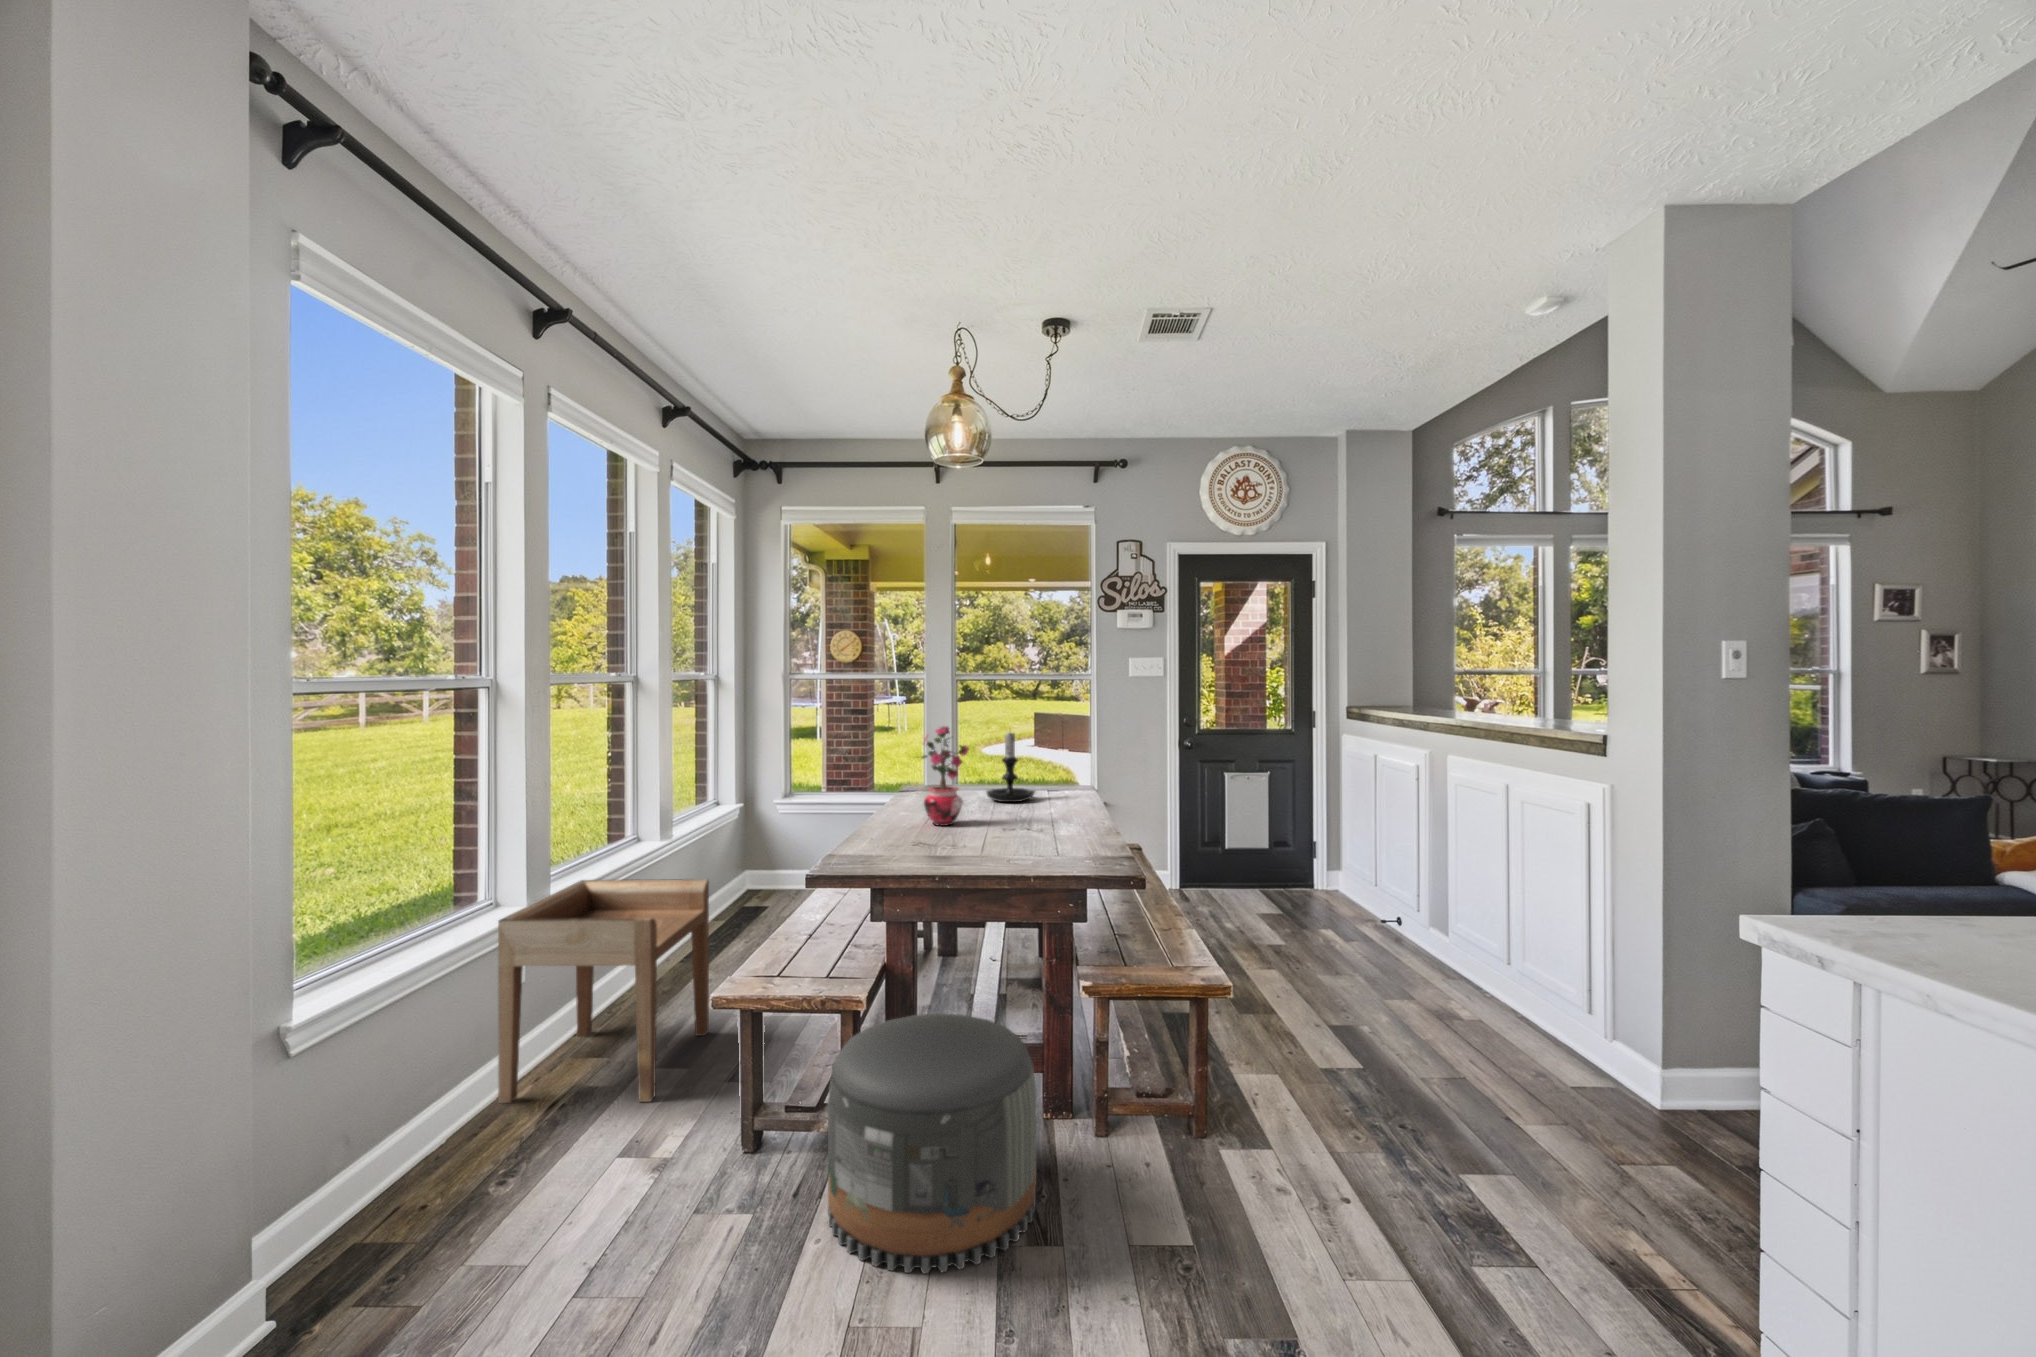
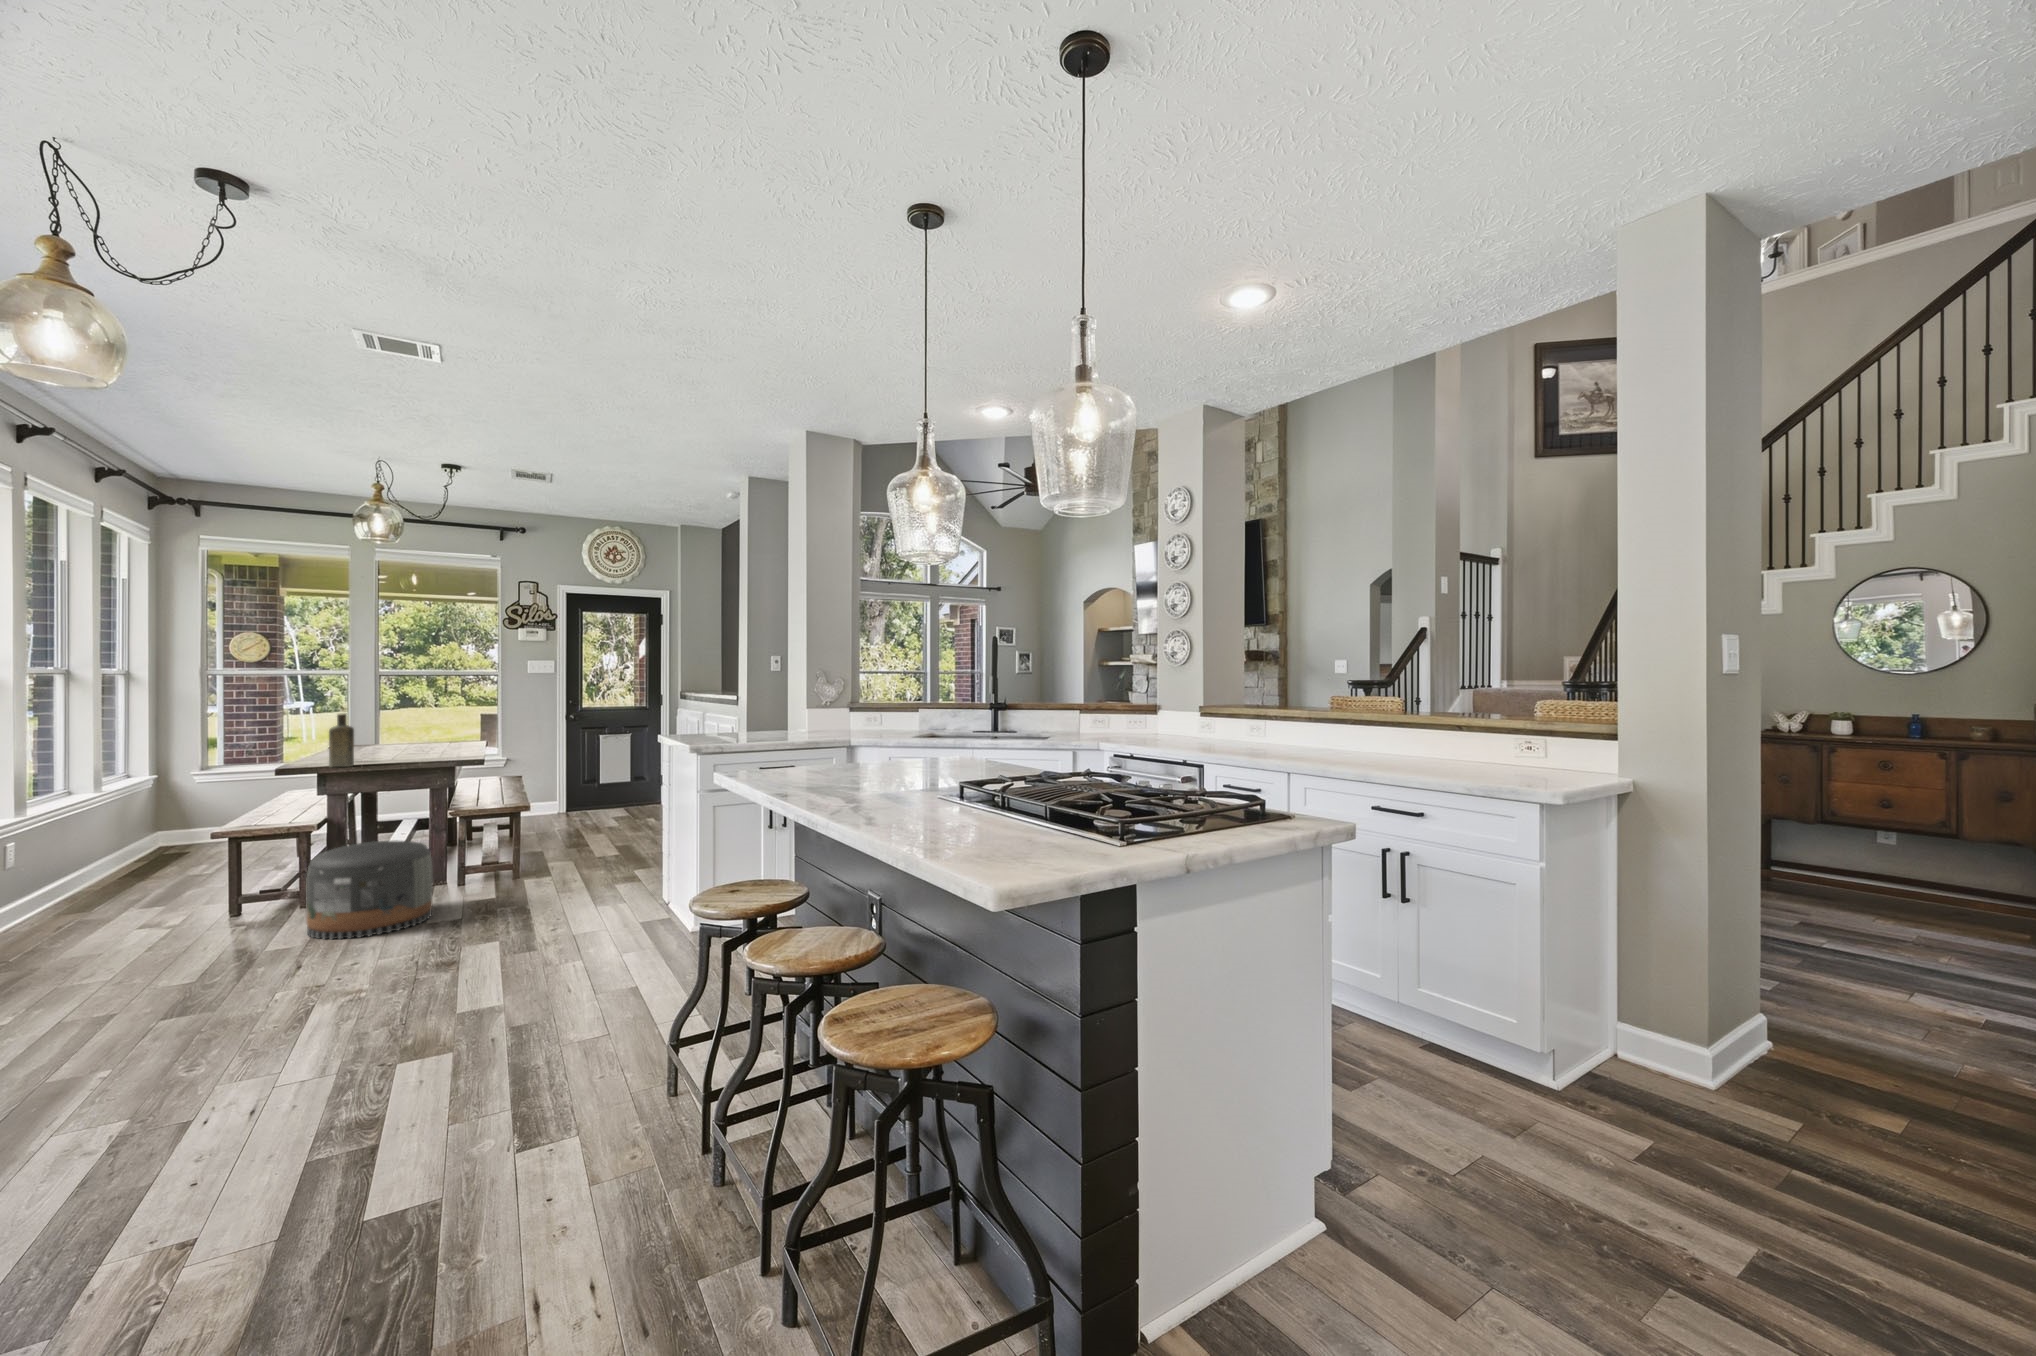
potted plant: present [921,727,969,826] -> none [351,702,394,760]
candle holder: present [987,732,1036,802] -> none [406,705,444,750]
bottle: none [875,747,913,845] -> present [329,714,354,767]
side table: present [498,879,709,1103] -> none [9,806,177,947]

